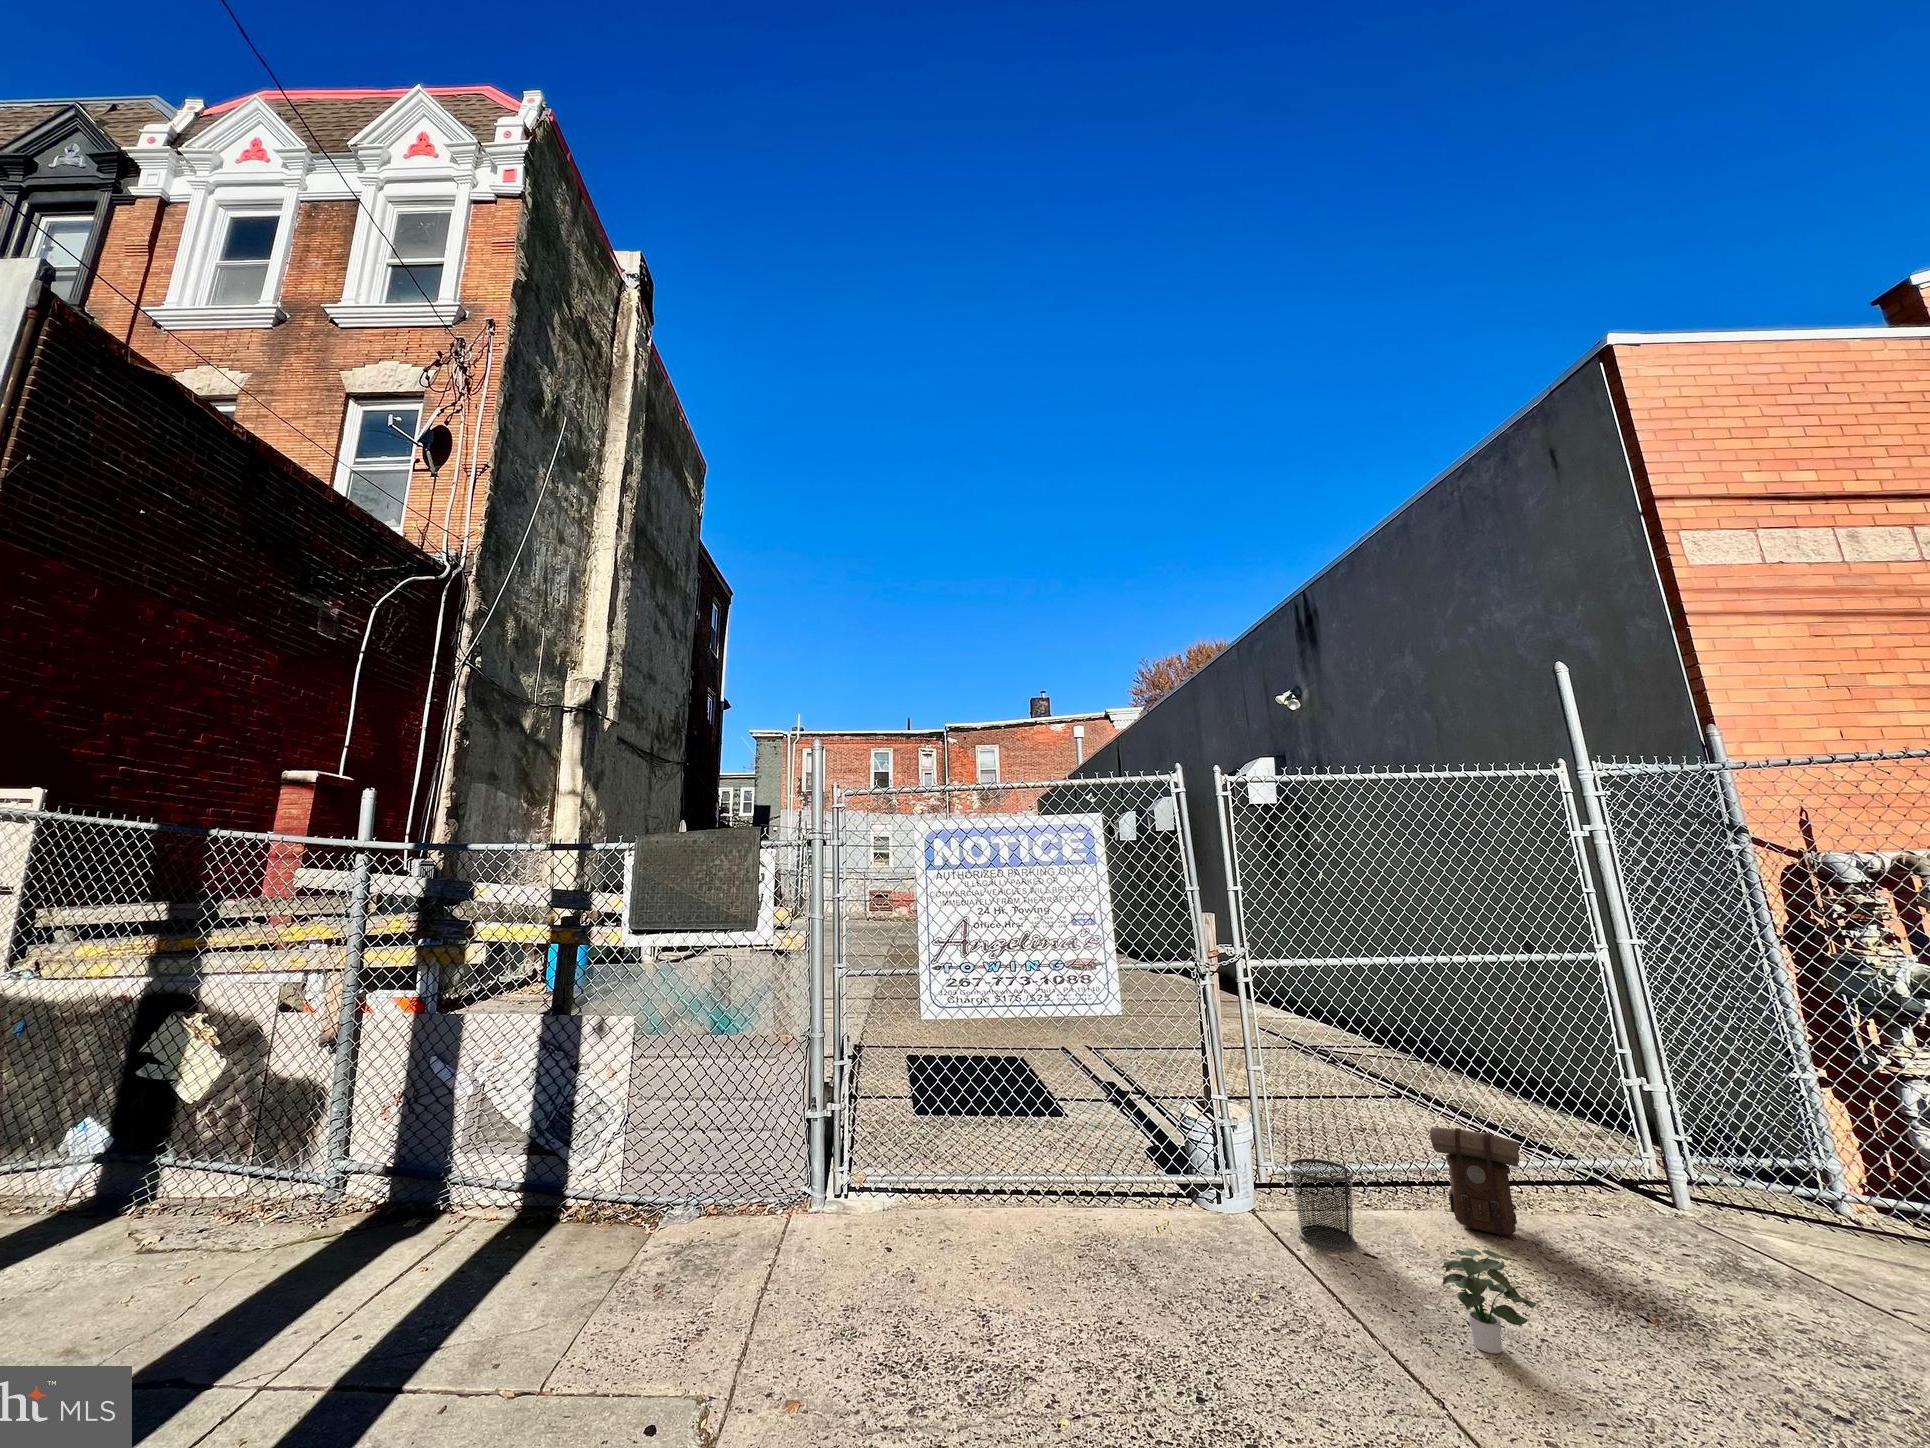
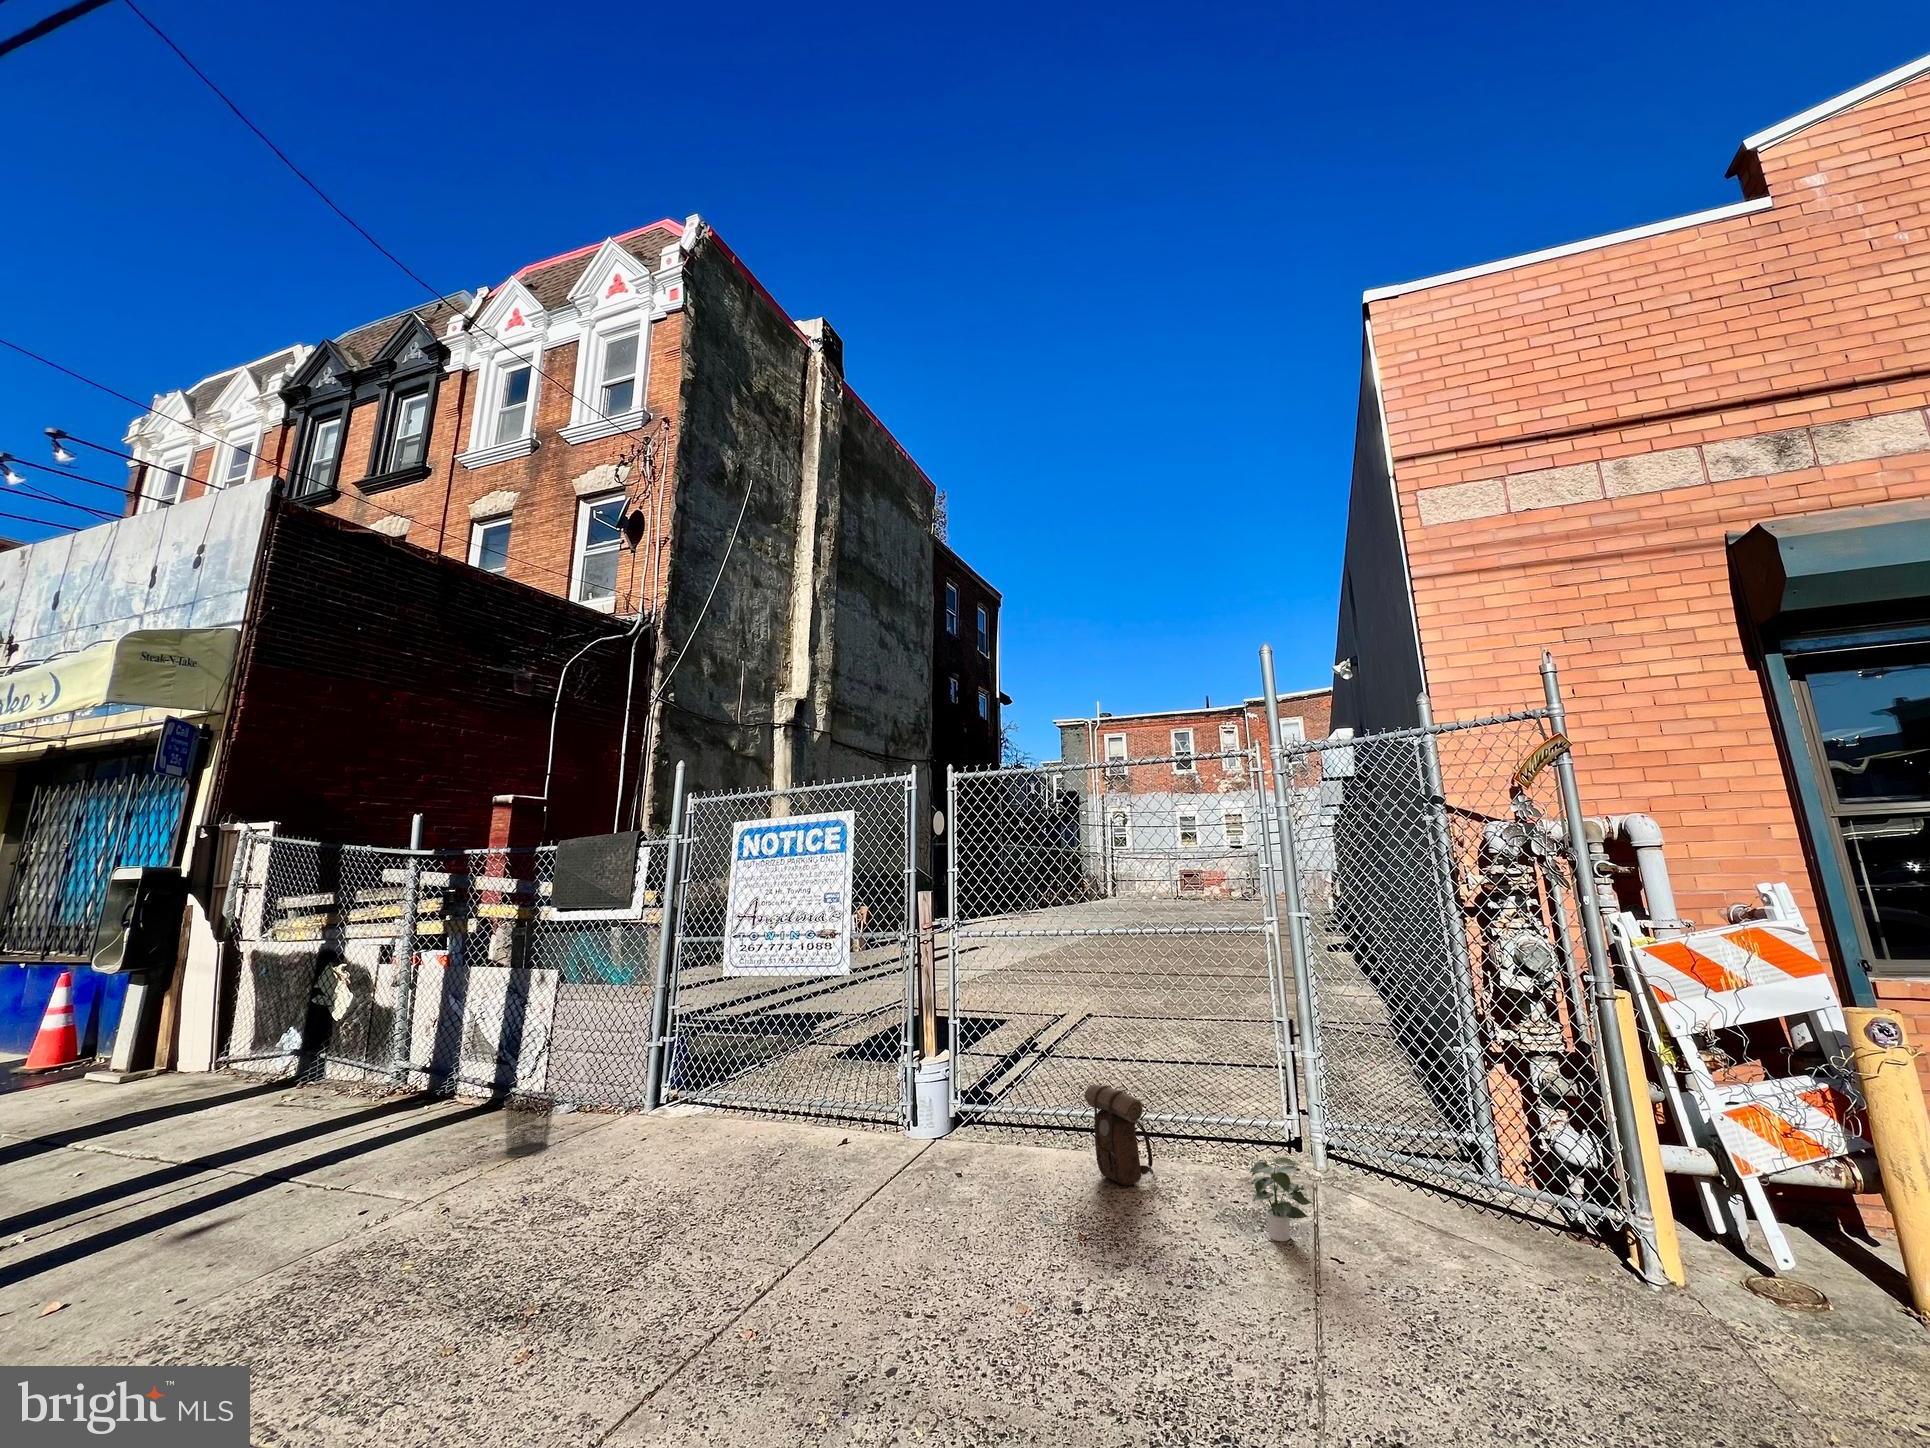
waste bin: present [1289,1159,1355,1249] -> present [505,1092,556,1157]
potted plant: present [1442,1248,1538,1354] -> present [1249,1157,1312,1241]

